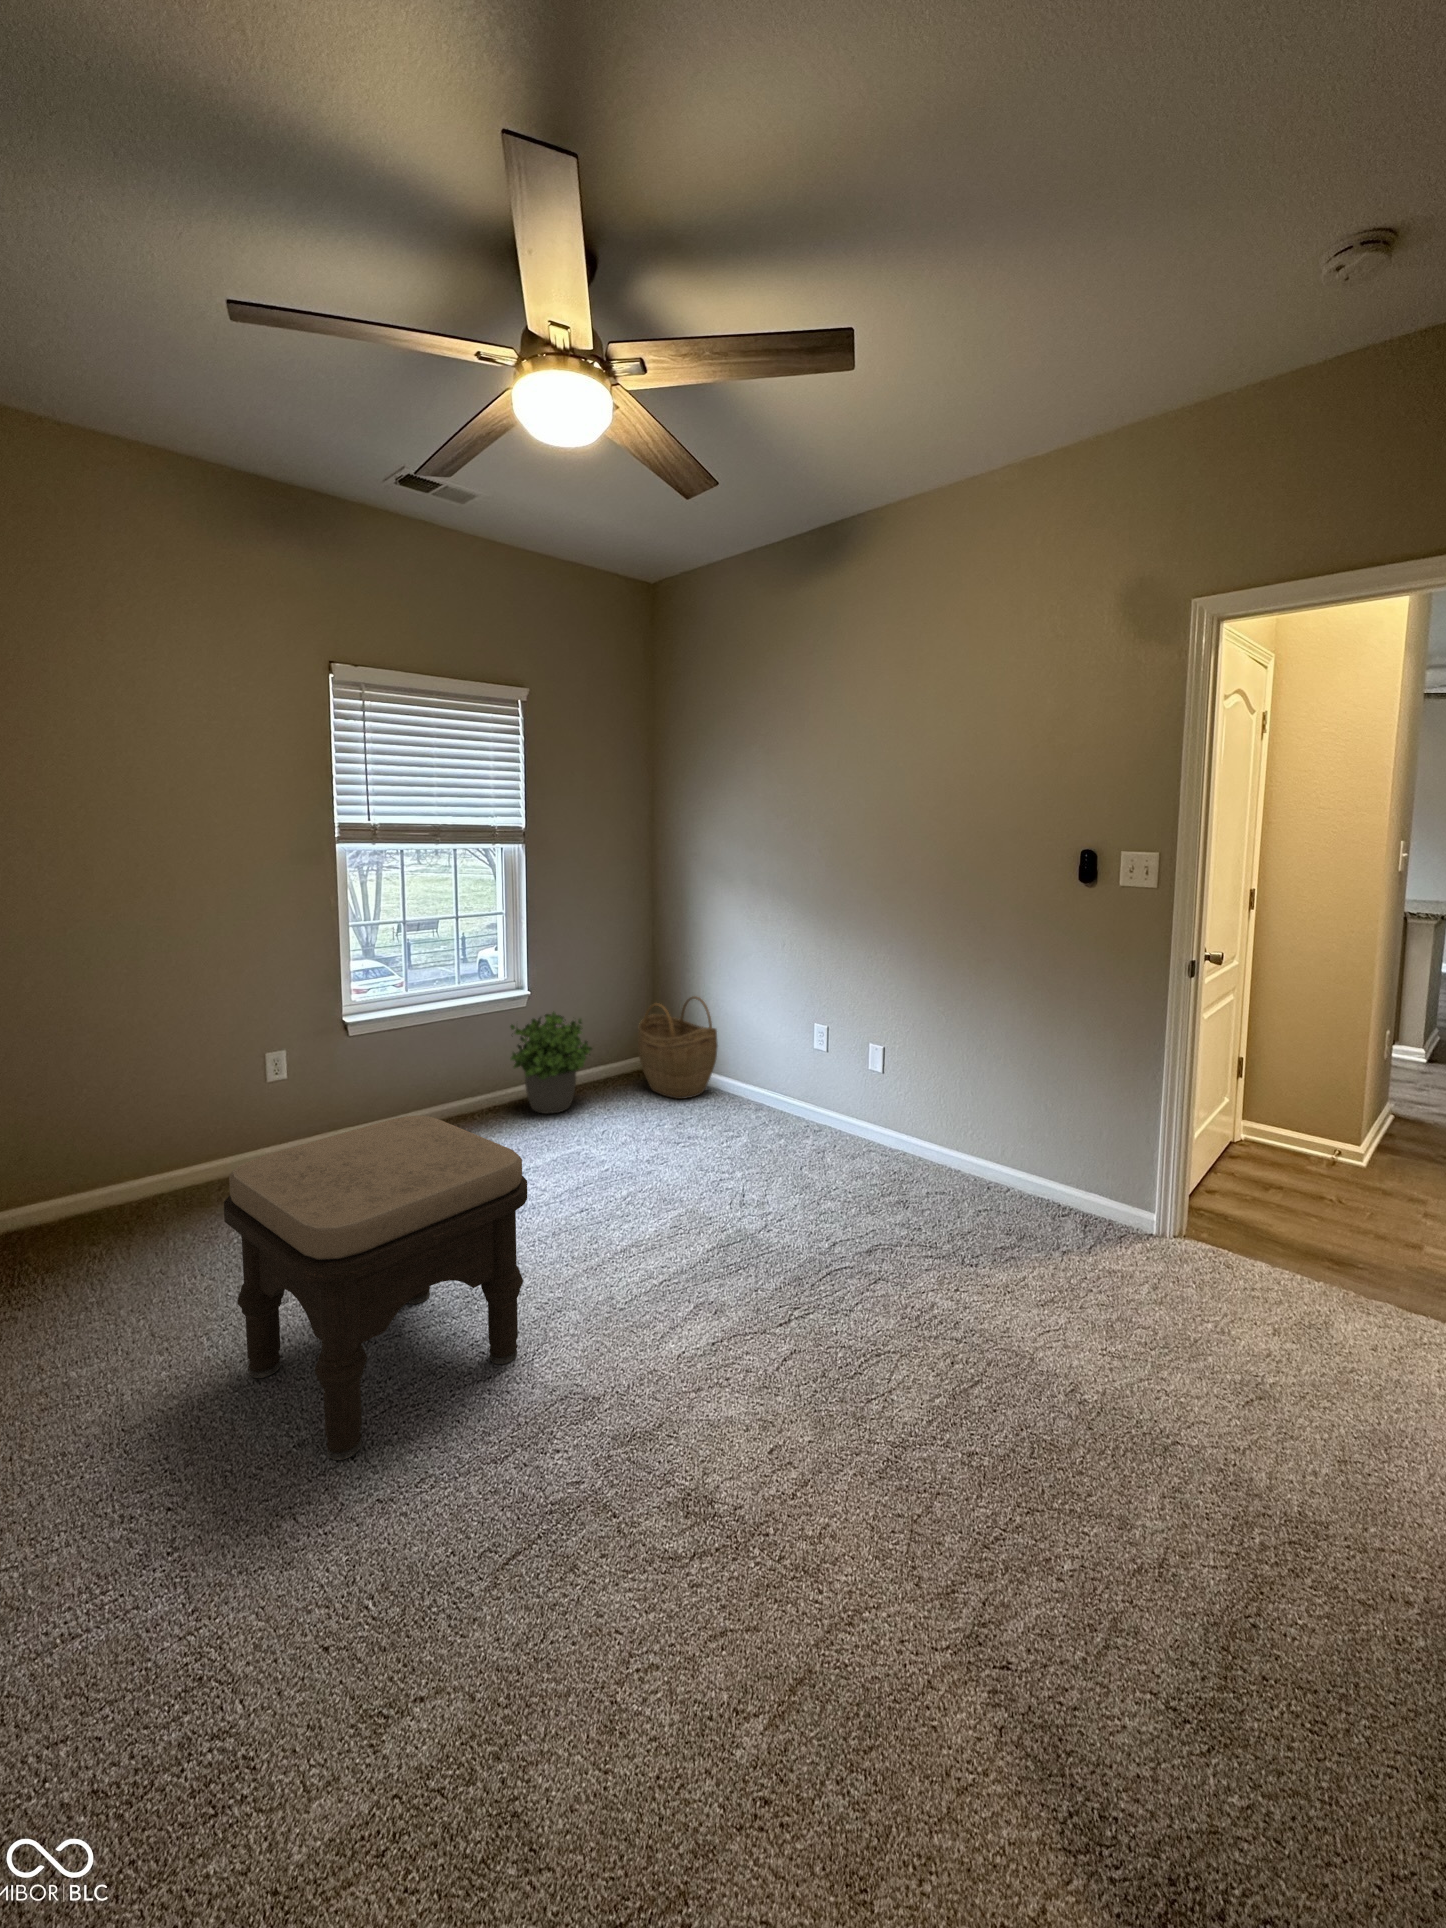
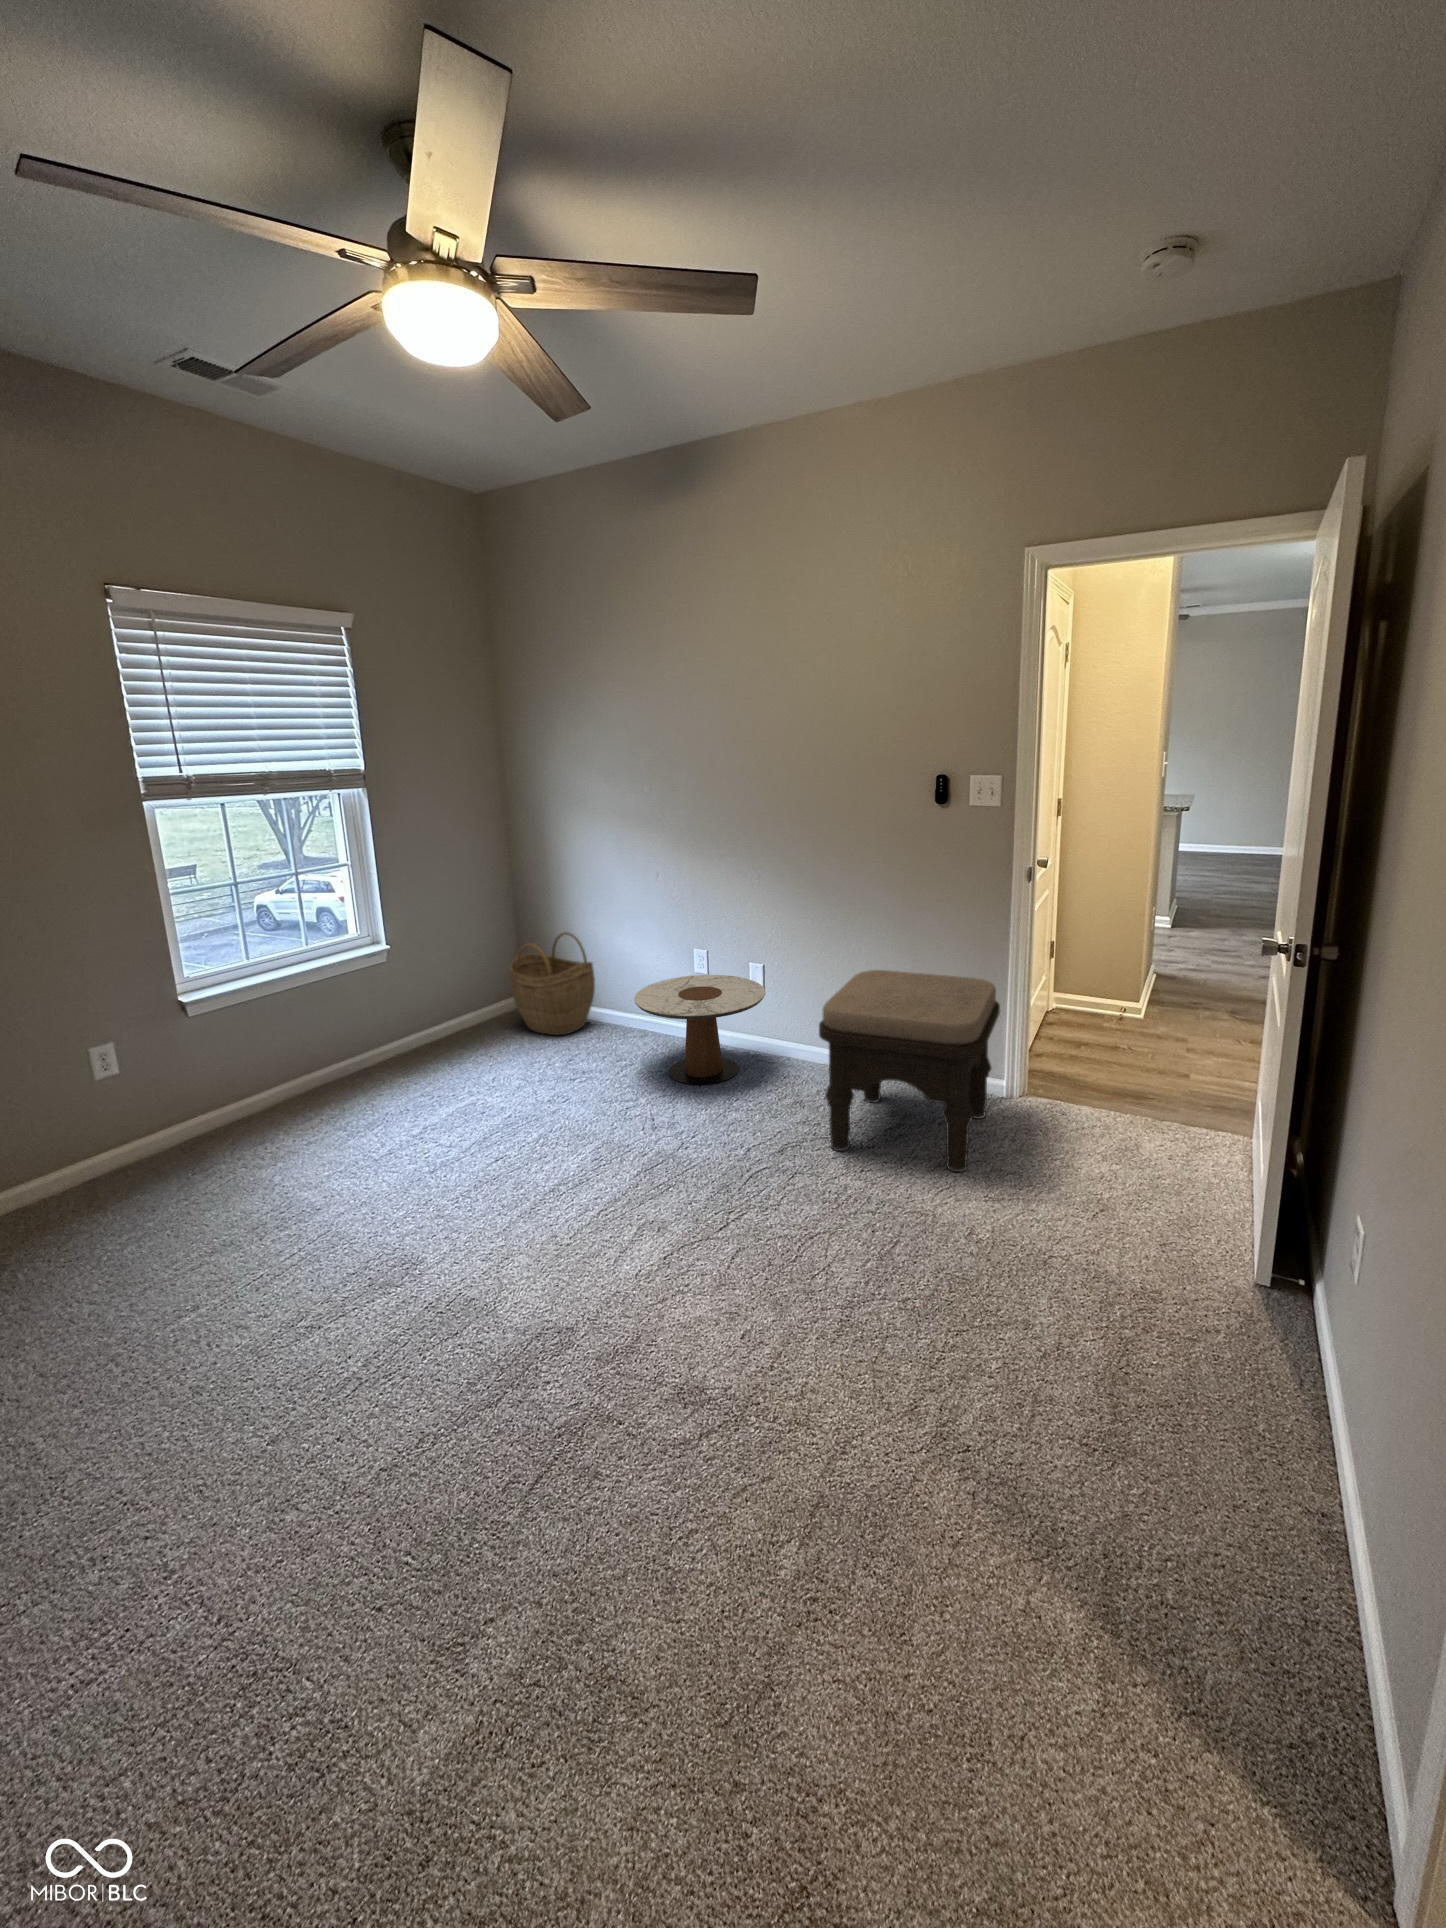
potted plant: present [510,1011,592,1114] -> none [373,963,467,1069]
side table: none [743,1052,881,1169] -> present [634,975,766,1085]
ottoman: present [224,1116,527,1460] -> present [819,970,1000,1172]

